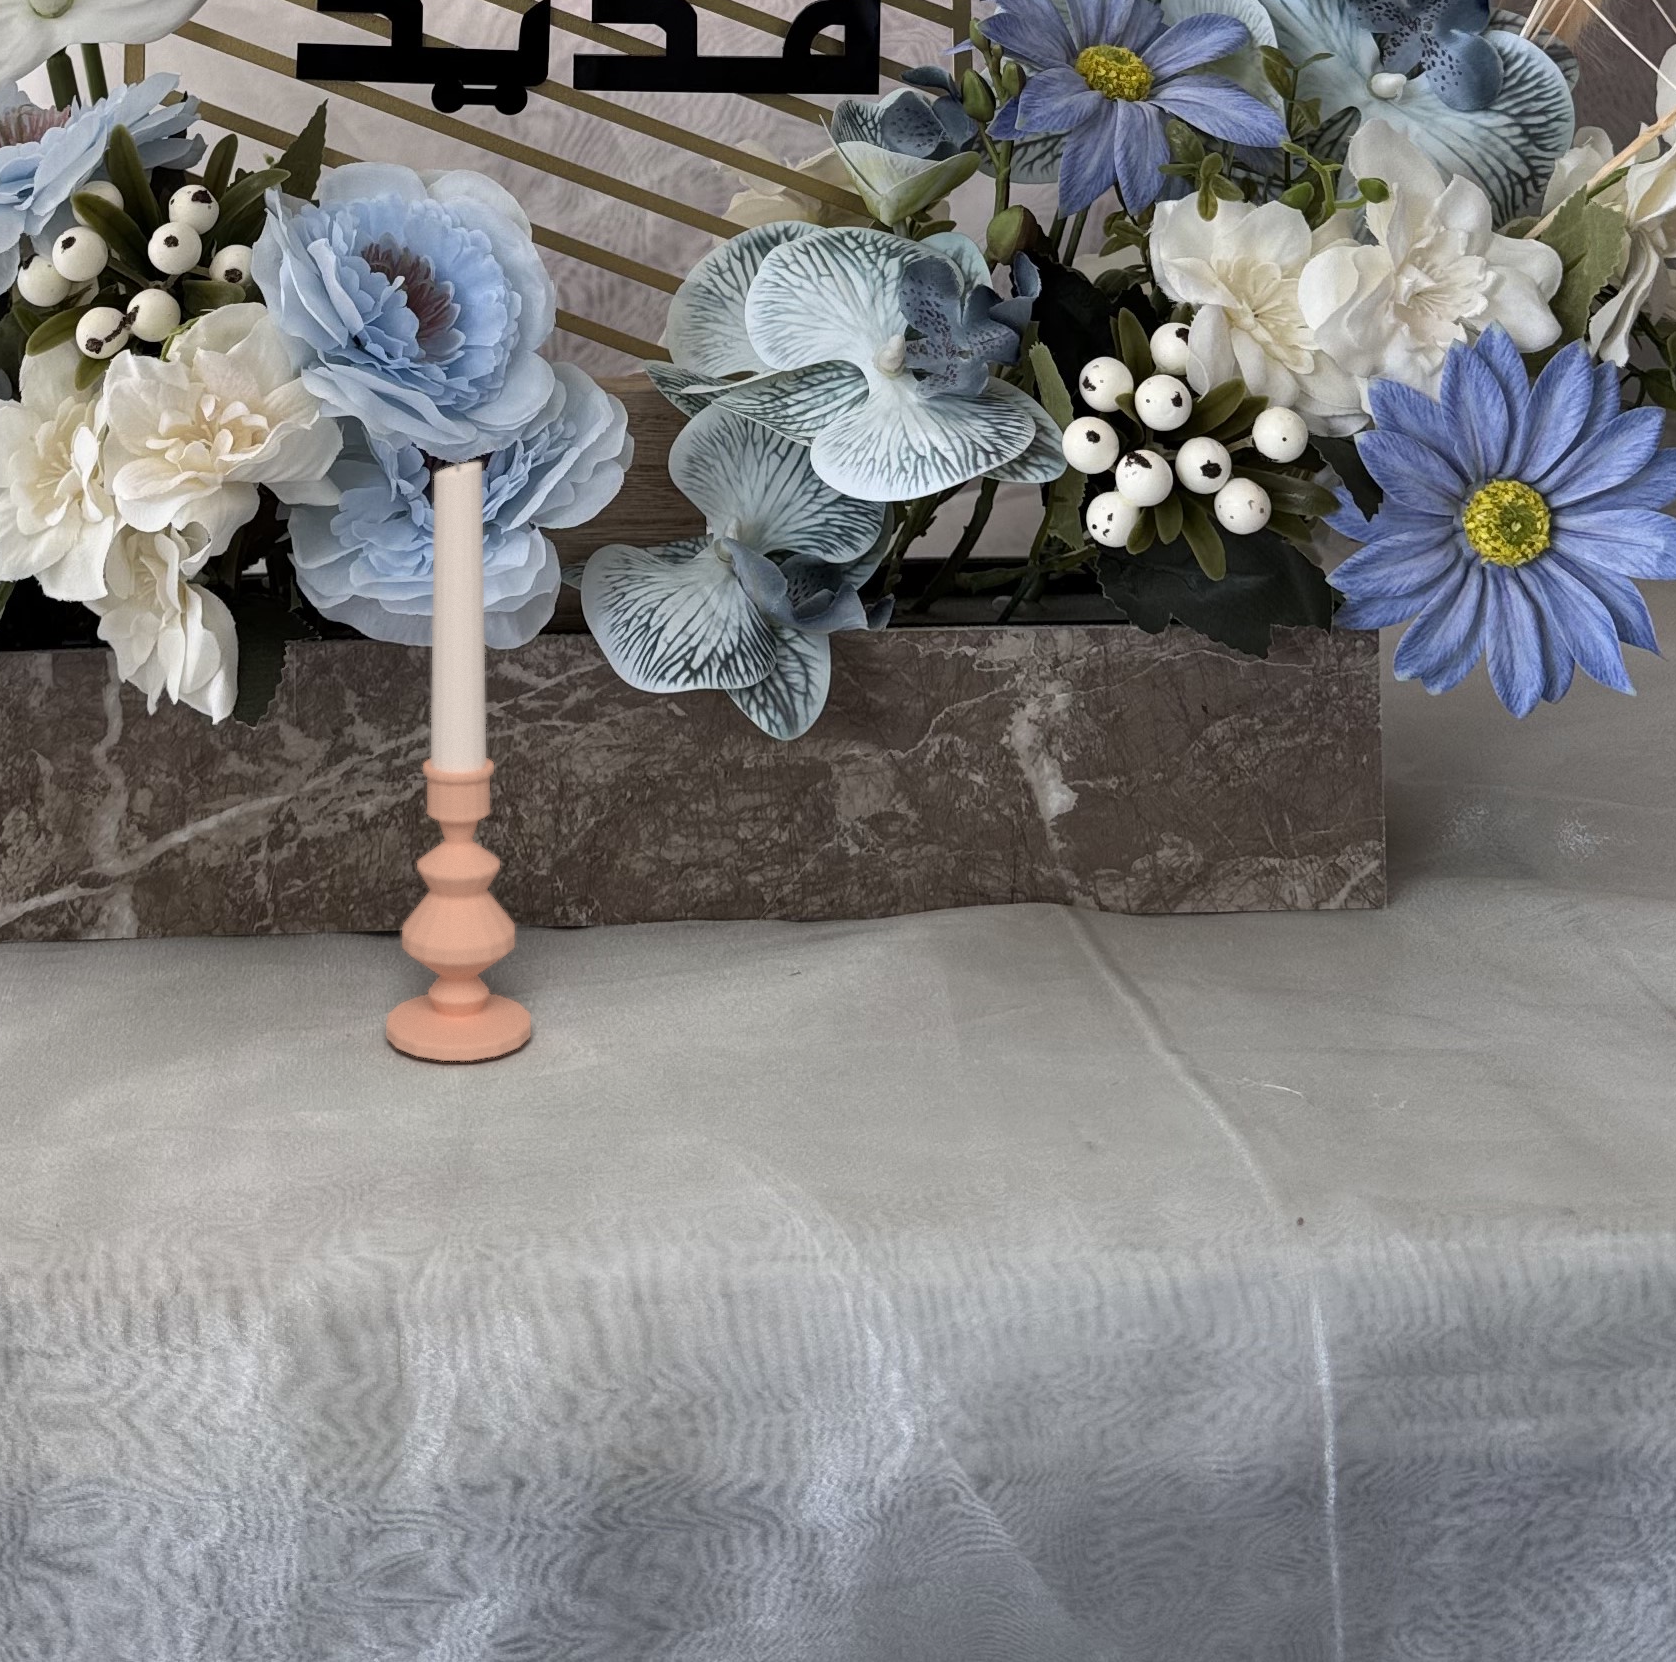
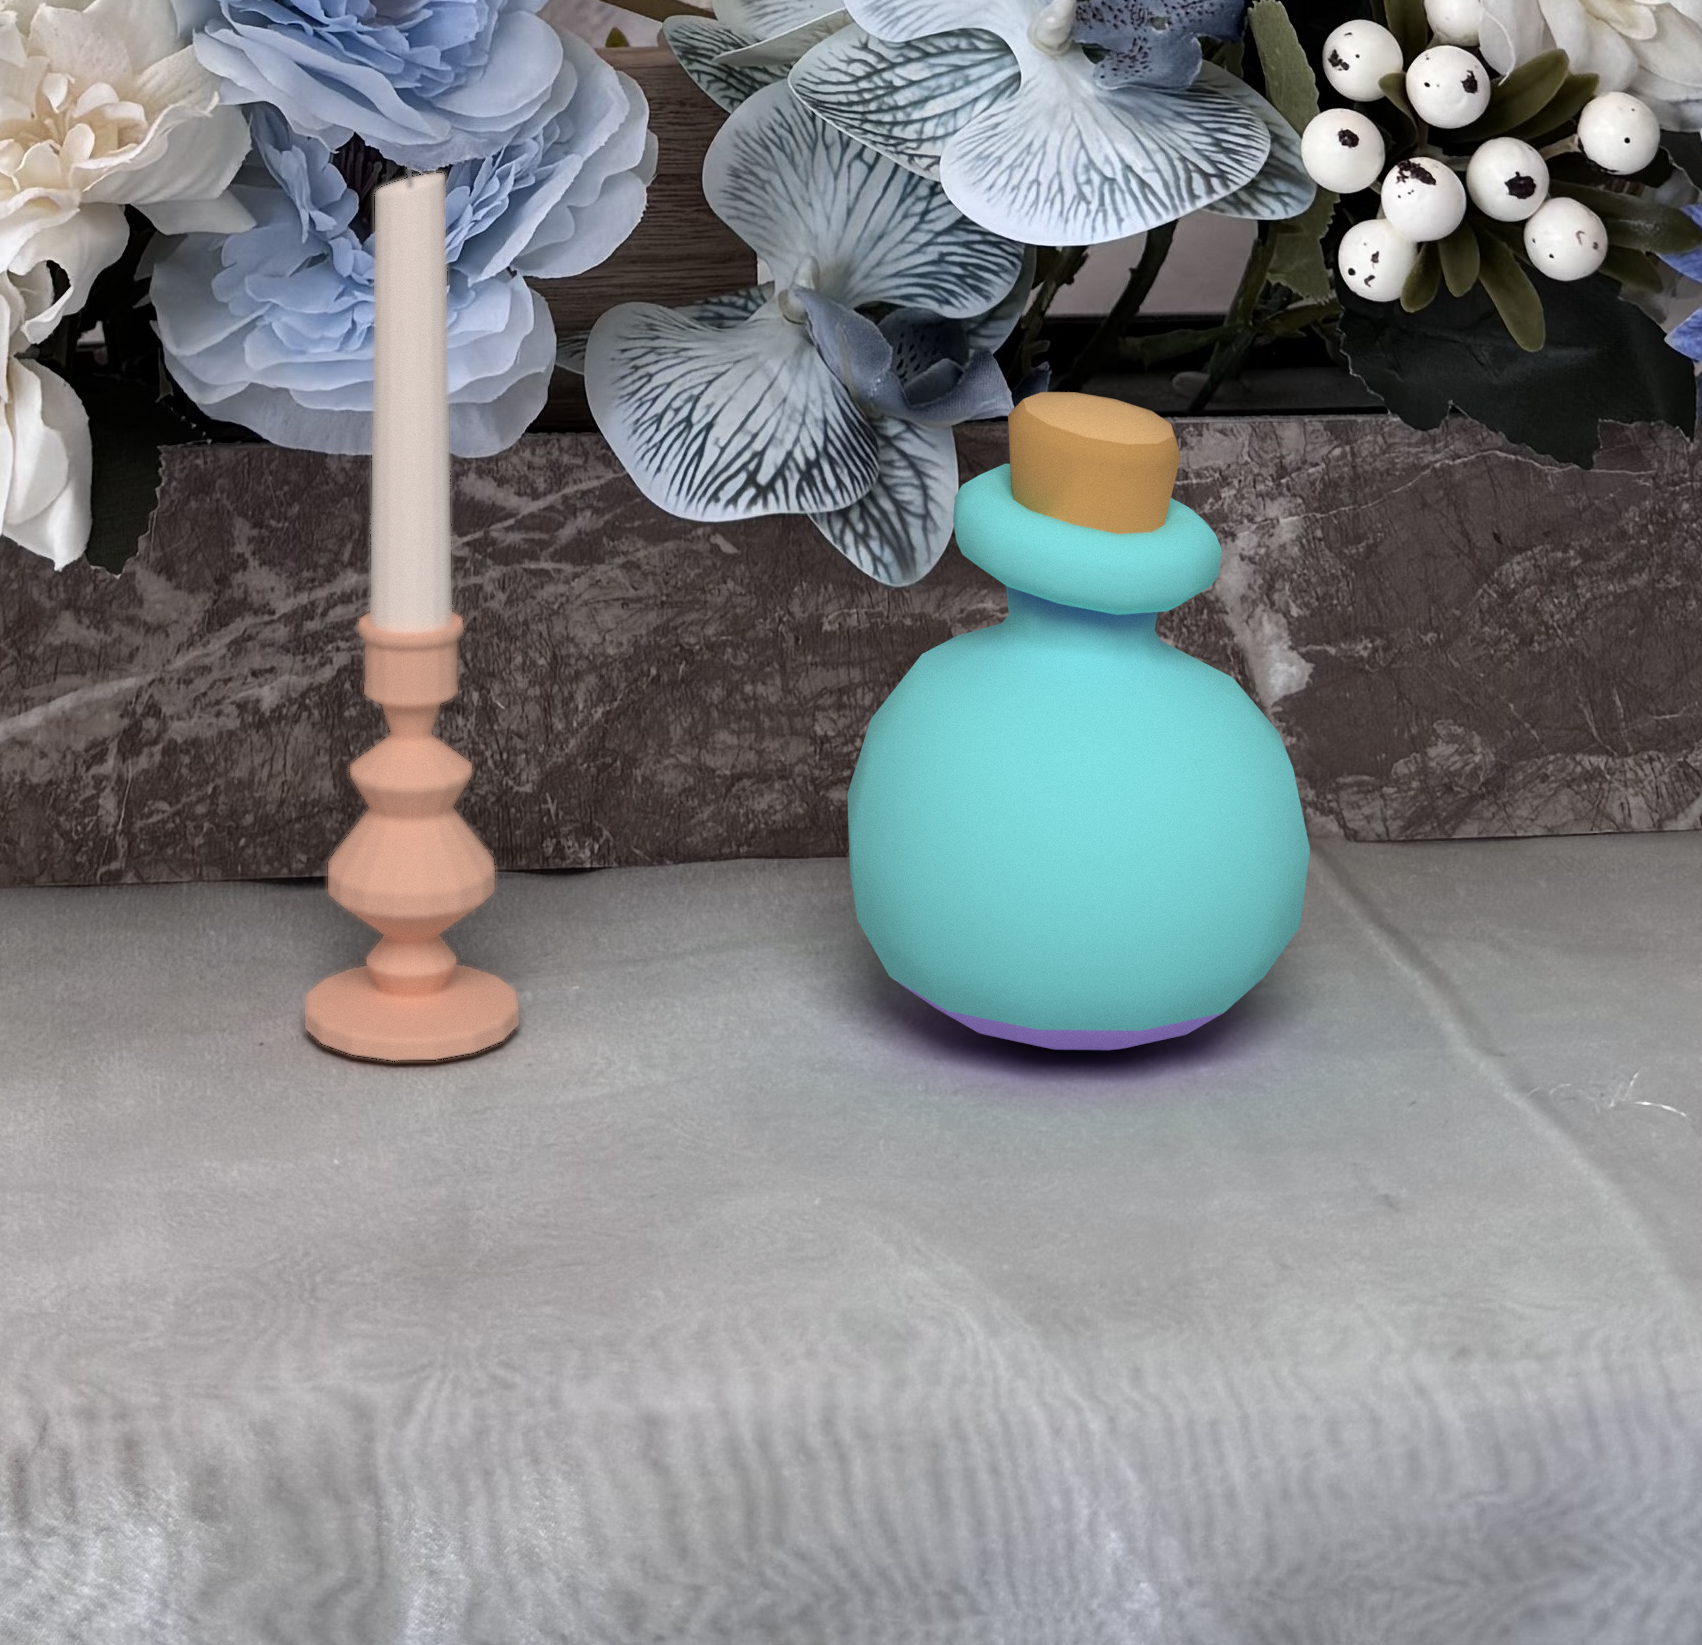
perfume bottle: none [756,614,1069,1060] -> present [847,392,1310,1050]

